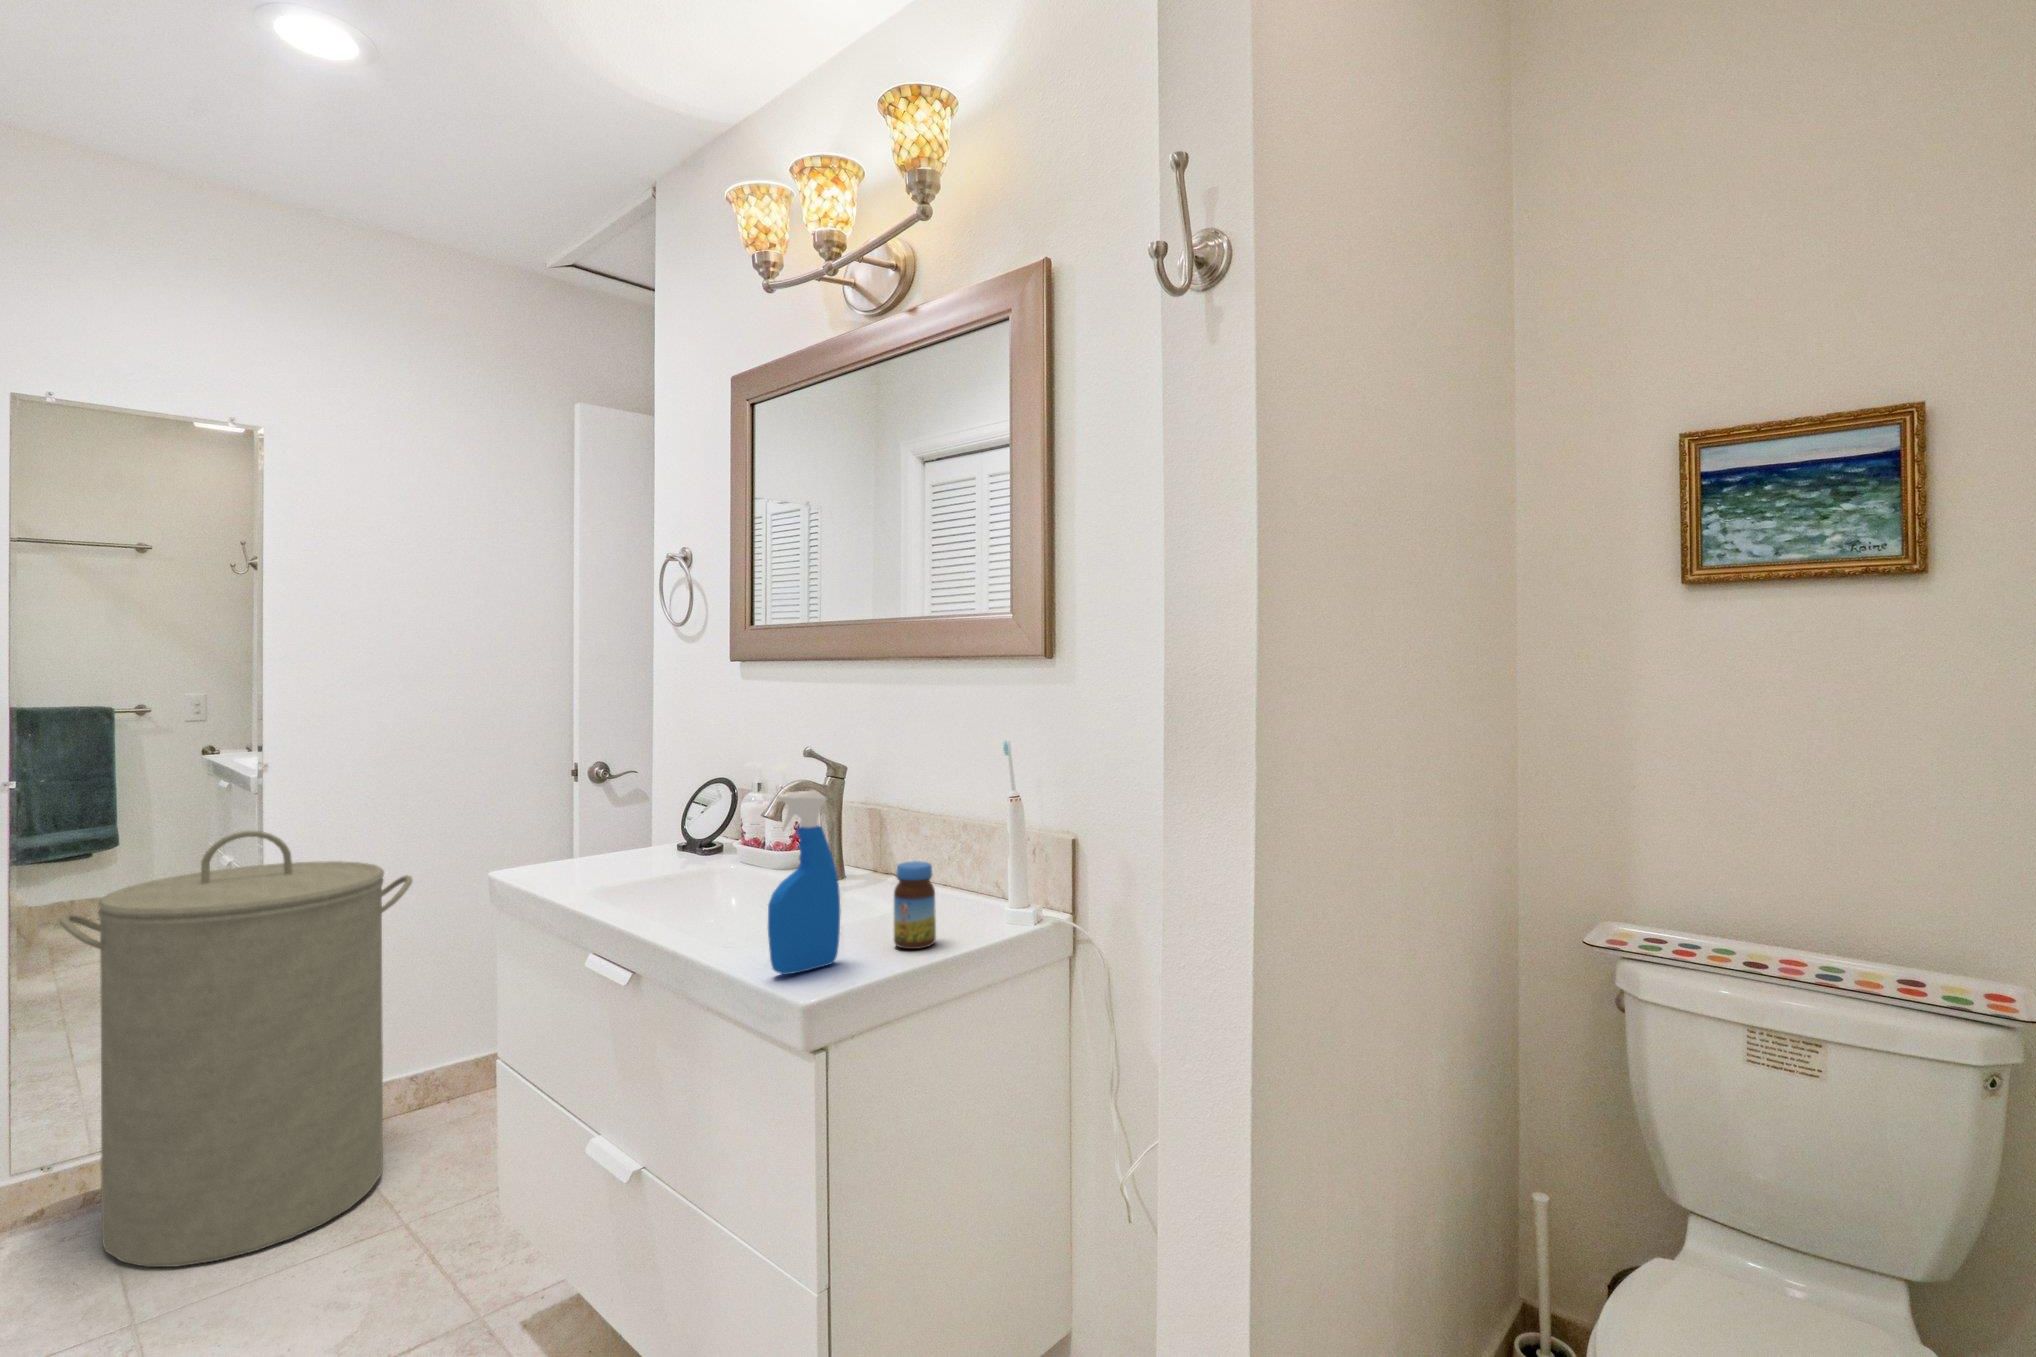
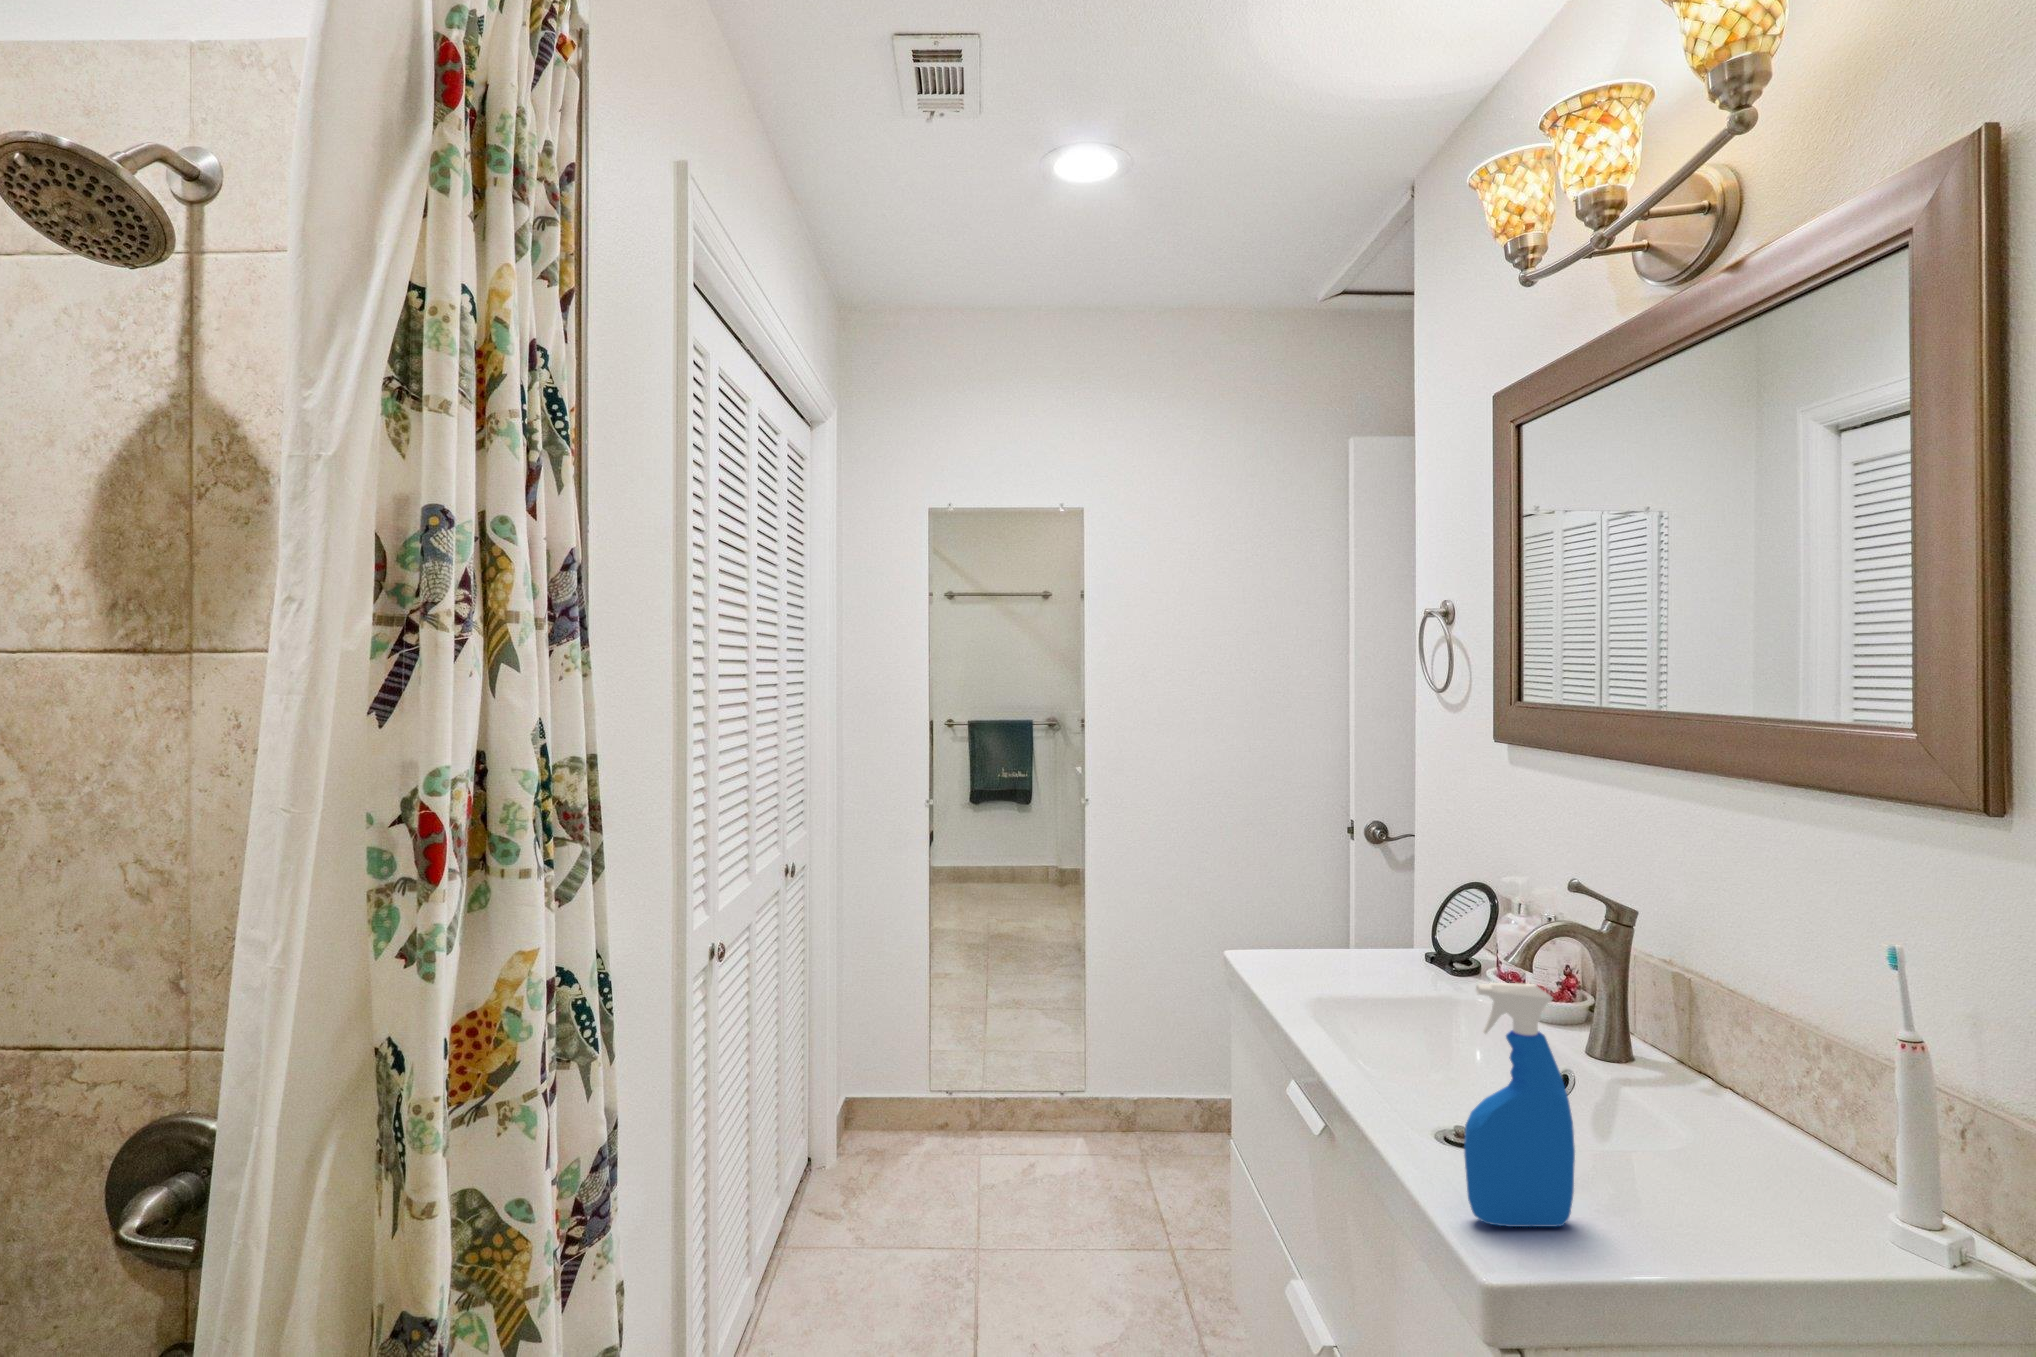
laundry hamper: present [60,831,412,1267] -> none [952,868,1192,1243]
jar: present [894,861,936,949] -> none [1668,1104,1742,1246]

